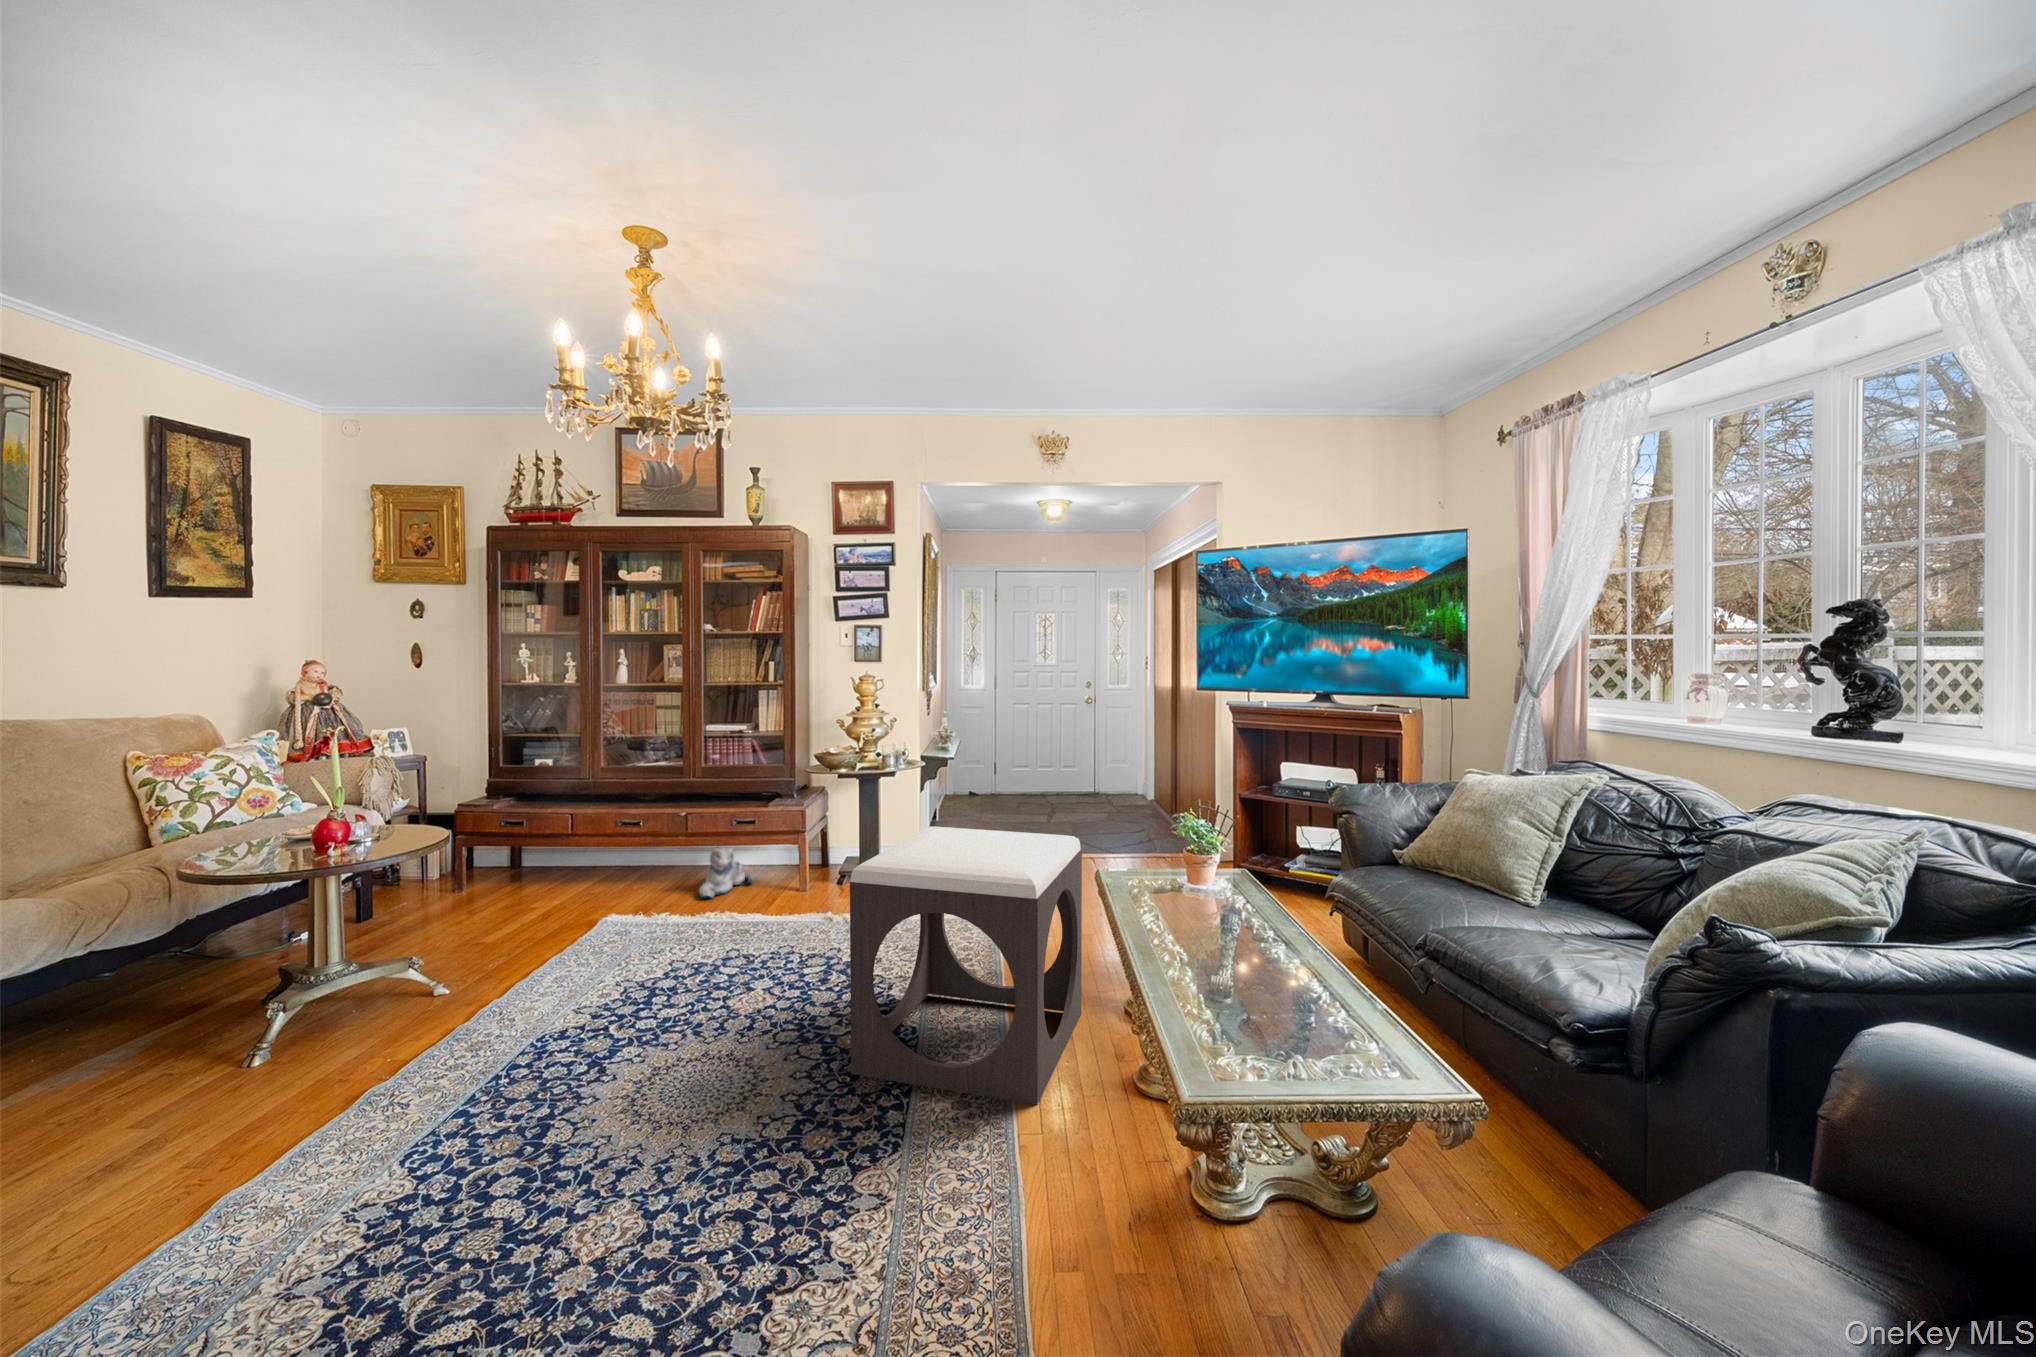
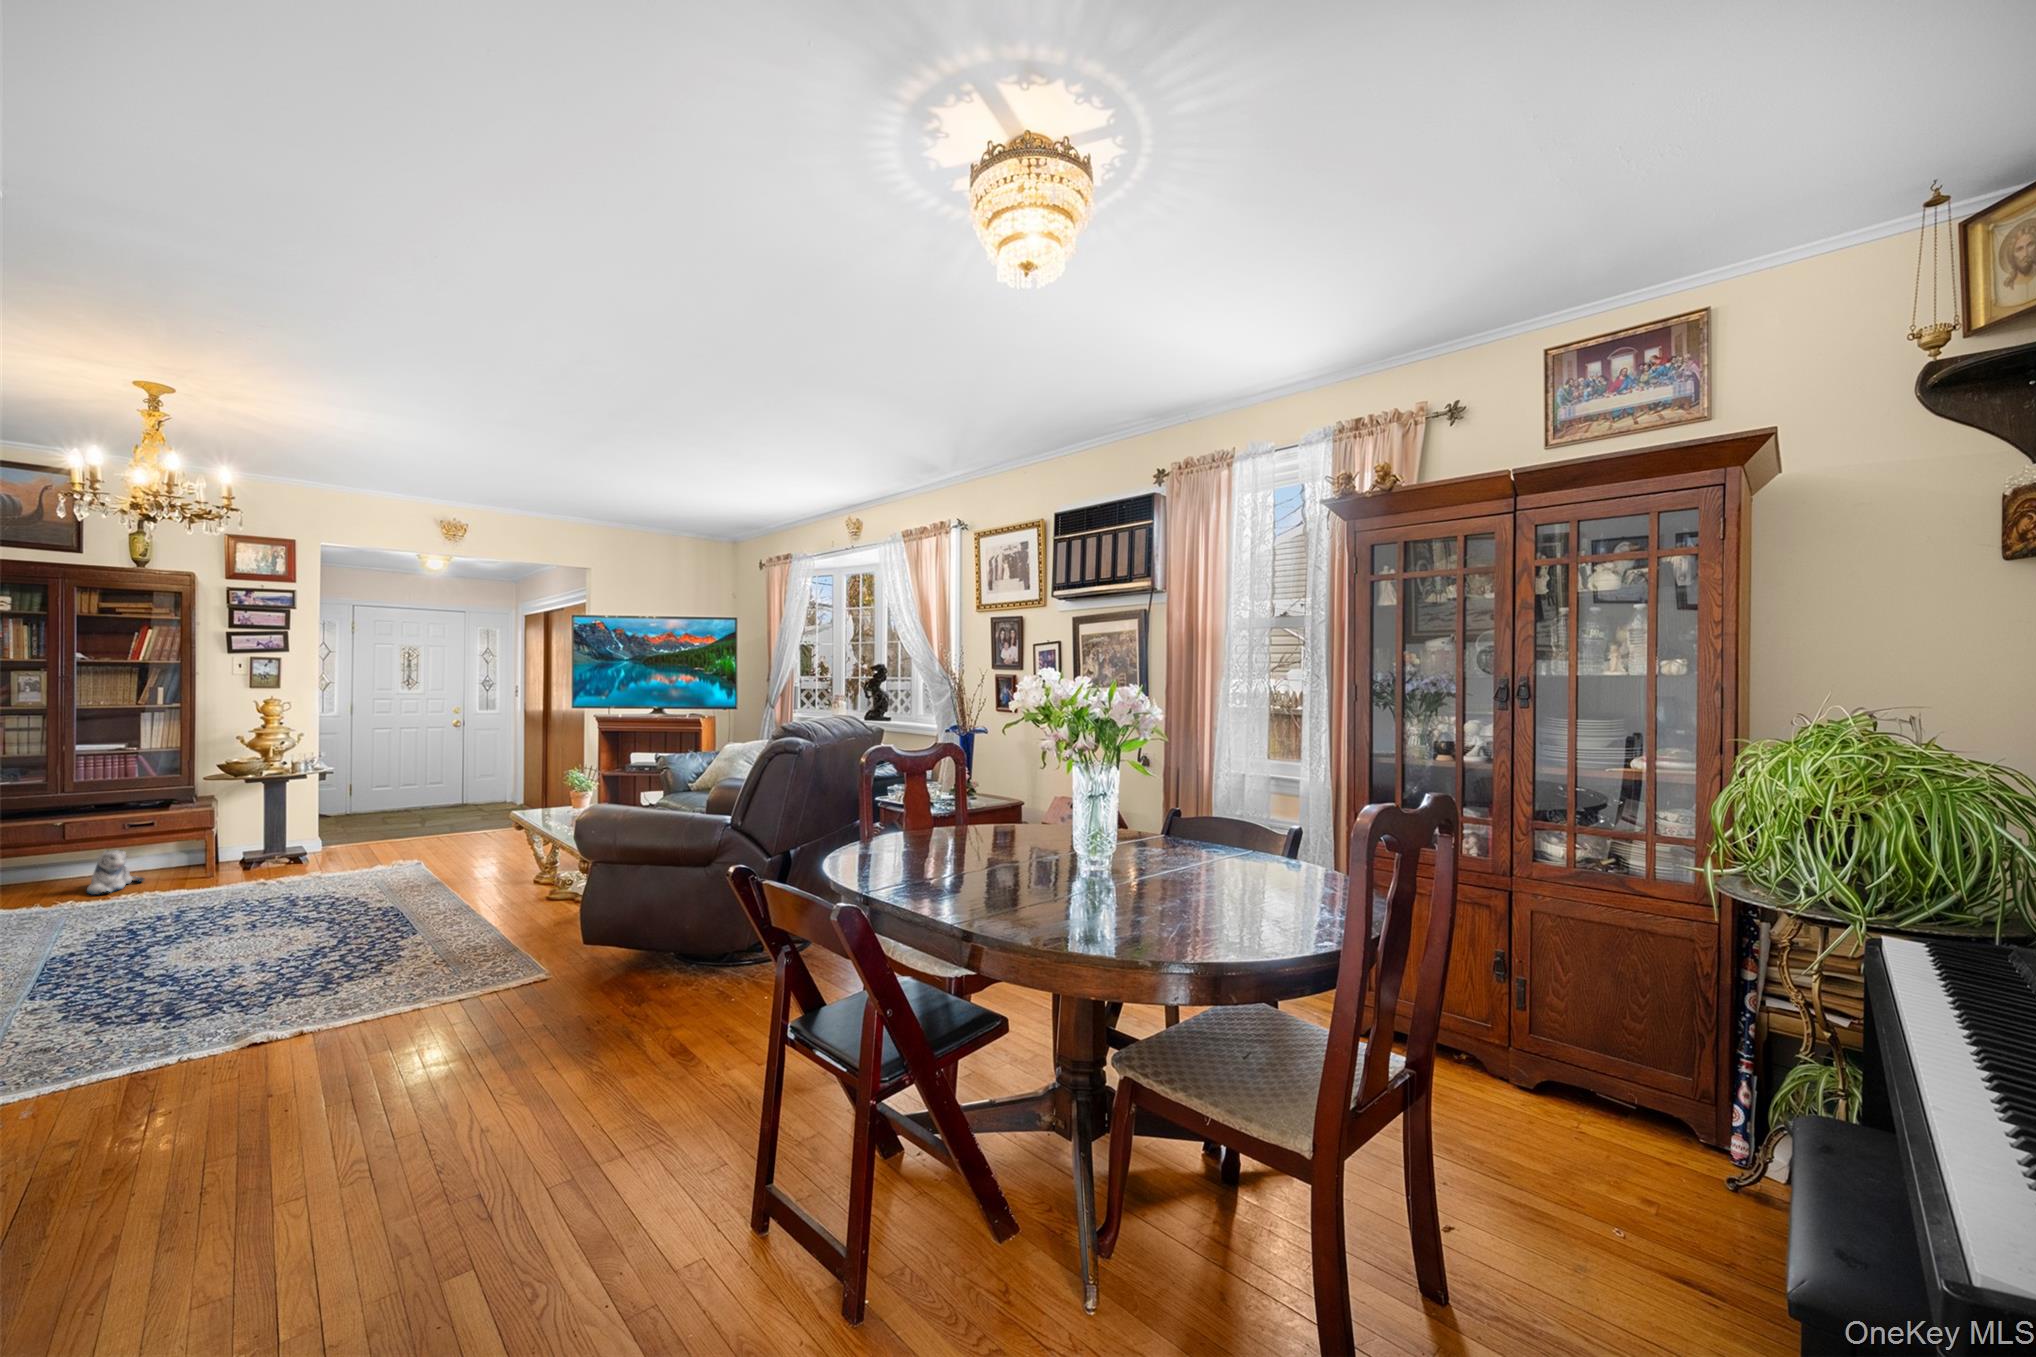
footstool: present [850,827,1082,1105] -> none [369,788,510,925]

